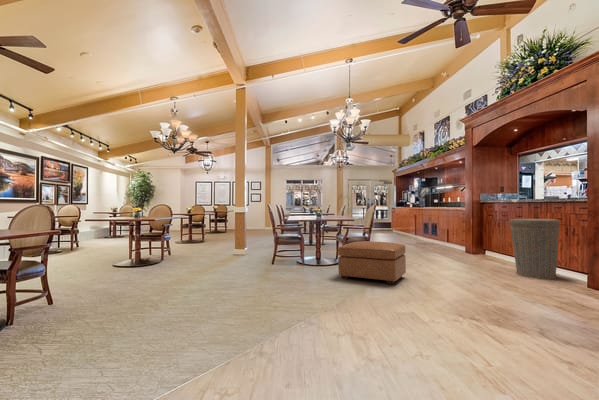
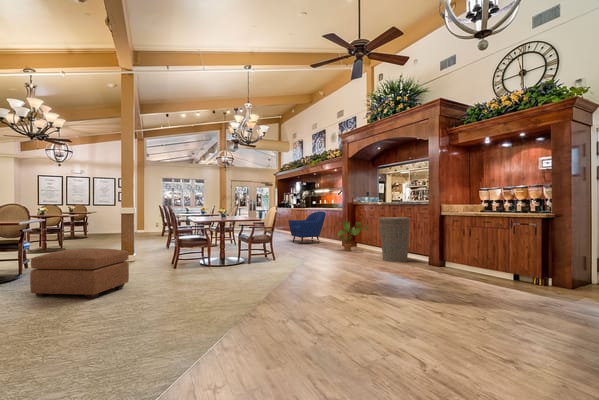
armchair: none [403,211,447,248] -> present [288,211,326,244]
house plant: none [454,222,500,259] -> present [335,221,368,252]
ottoman: present [338,241,406,285] -> present [30,248,129,299]

